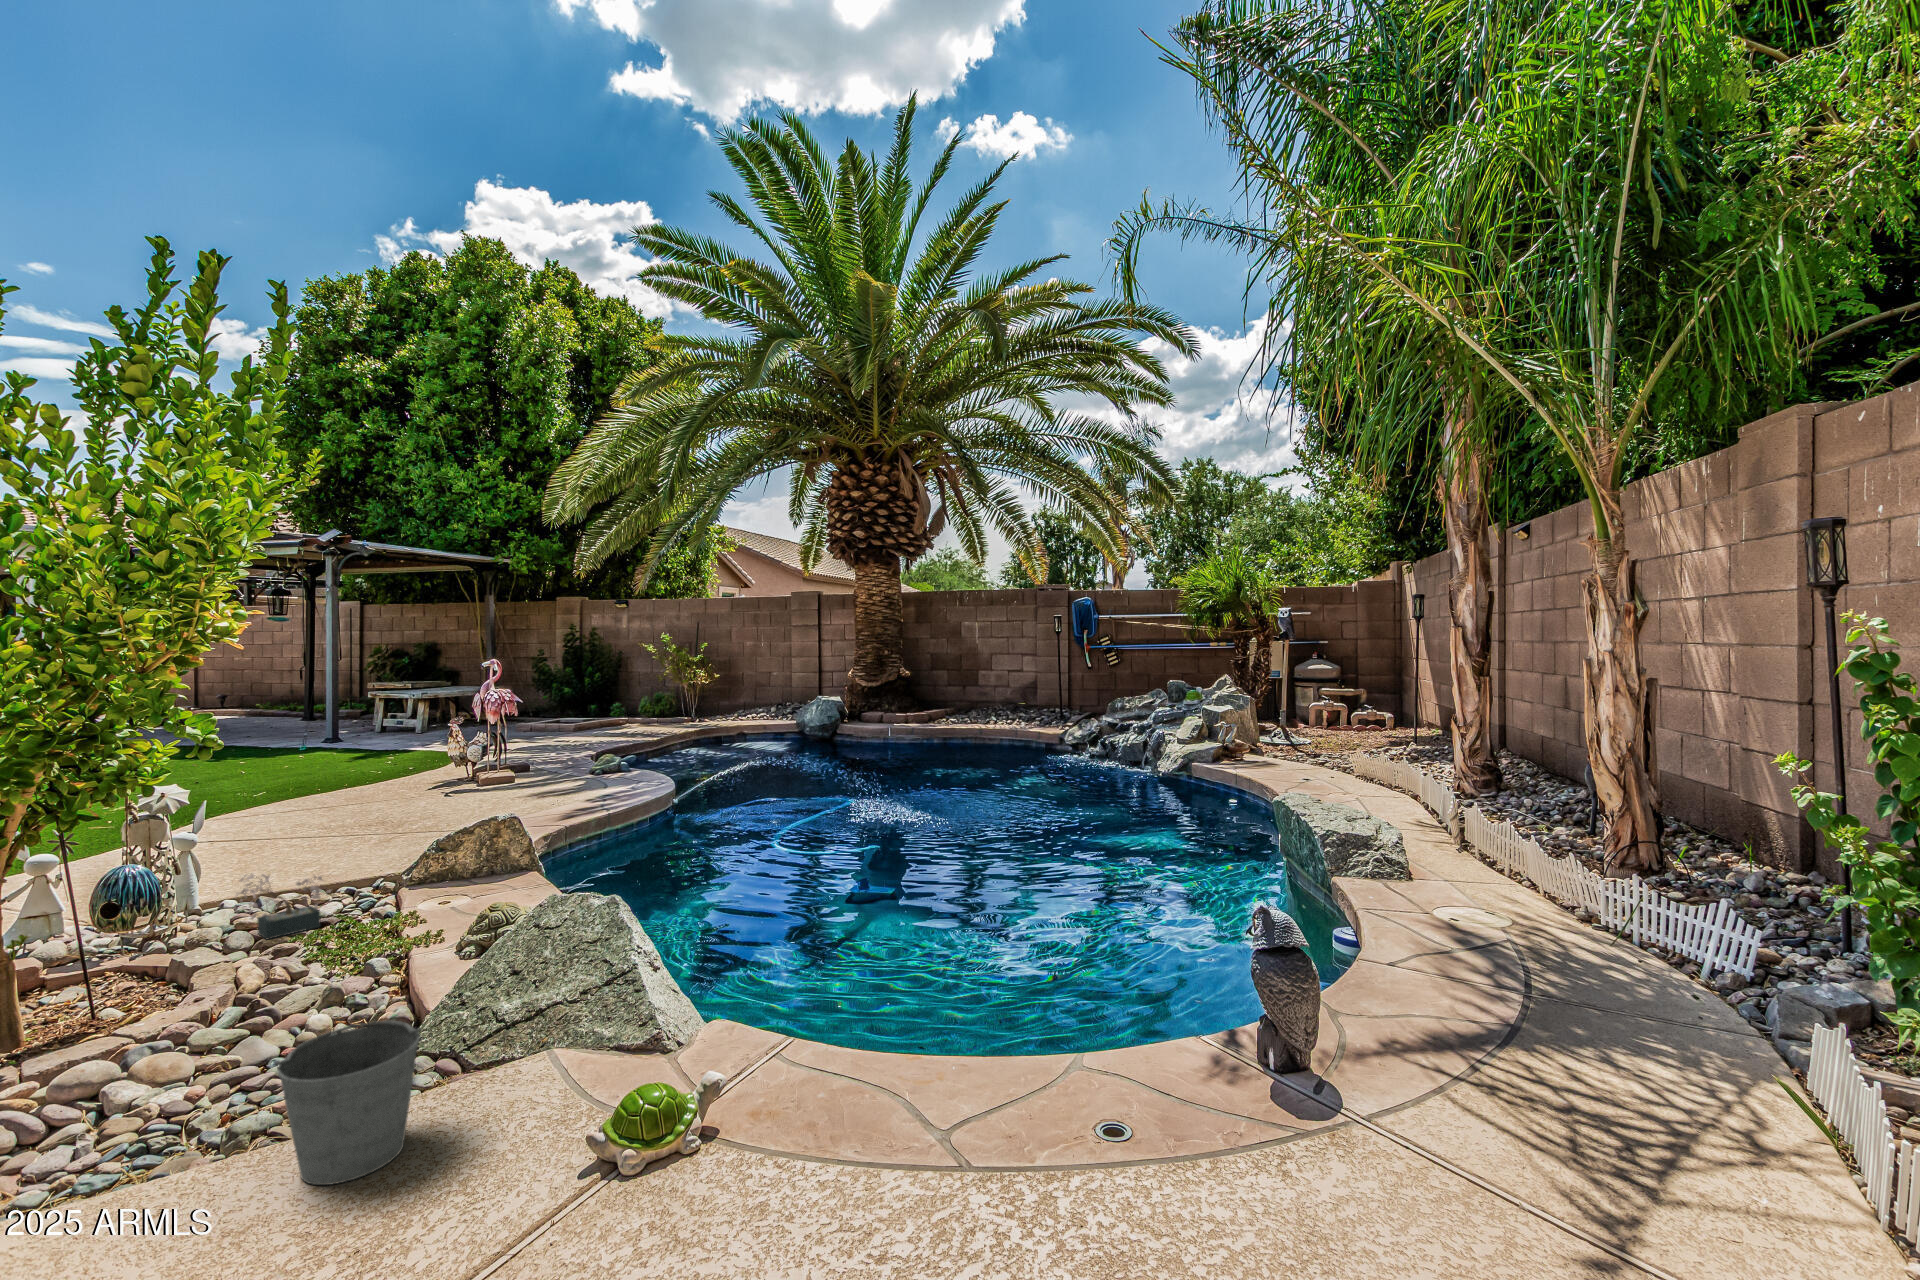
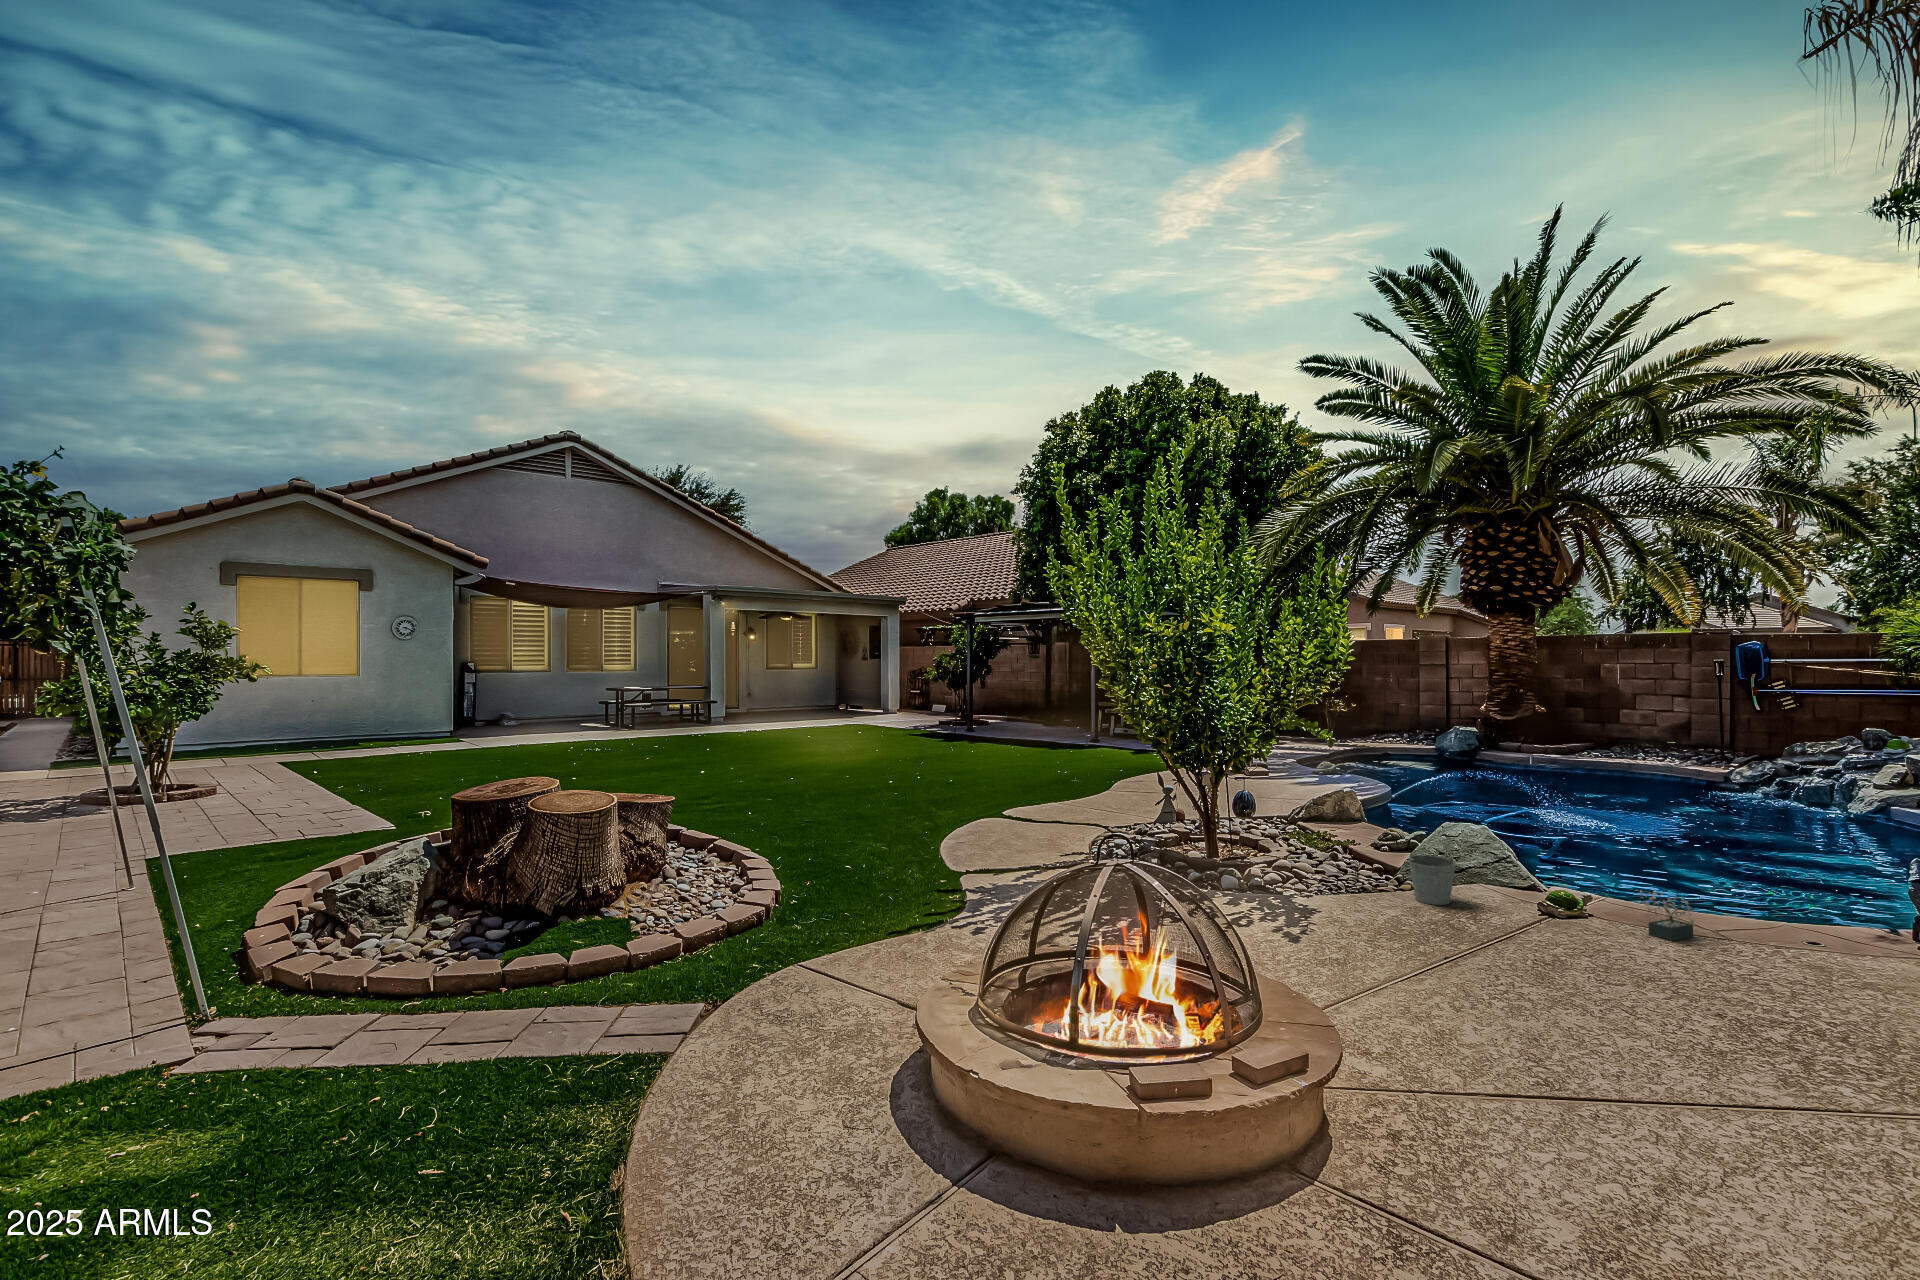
decorative plant: present [234,874,331,939] -> present [1638,890,1694,941]

